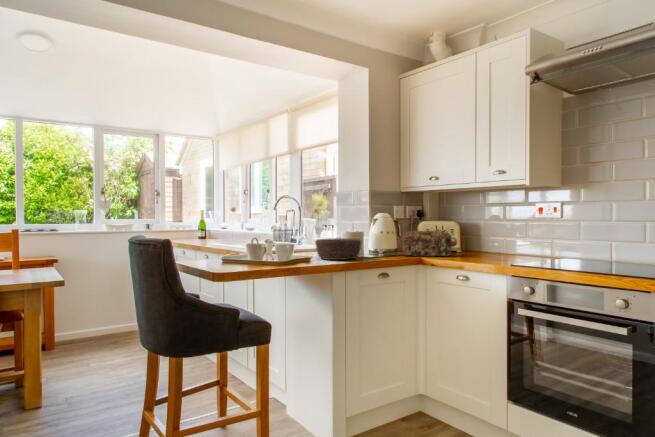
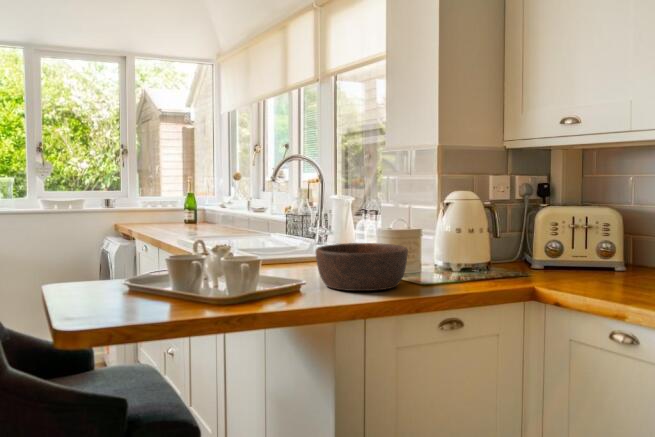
bread loaf: present [402,231,452,256] -> none [498,228,604,283]

